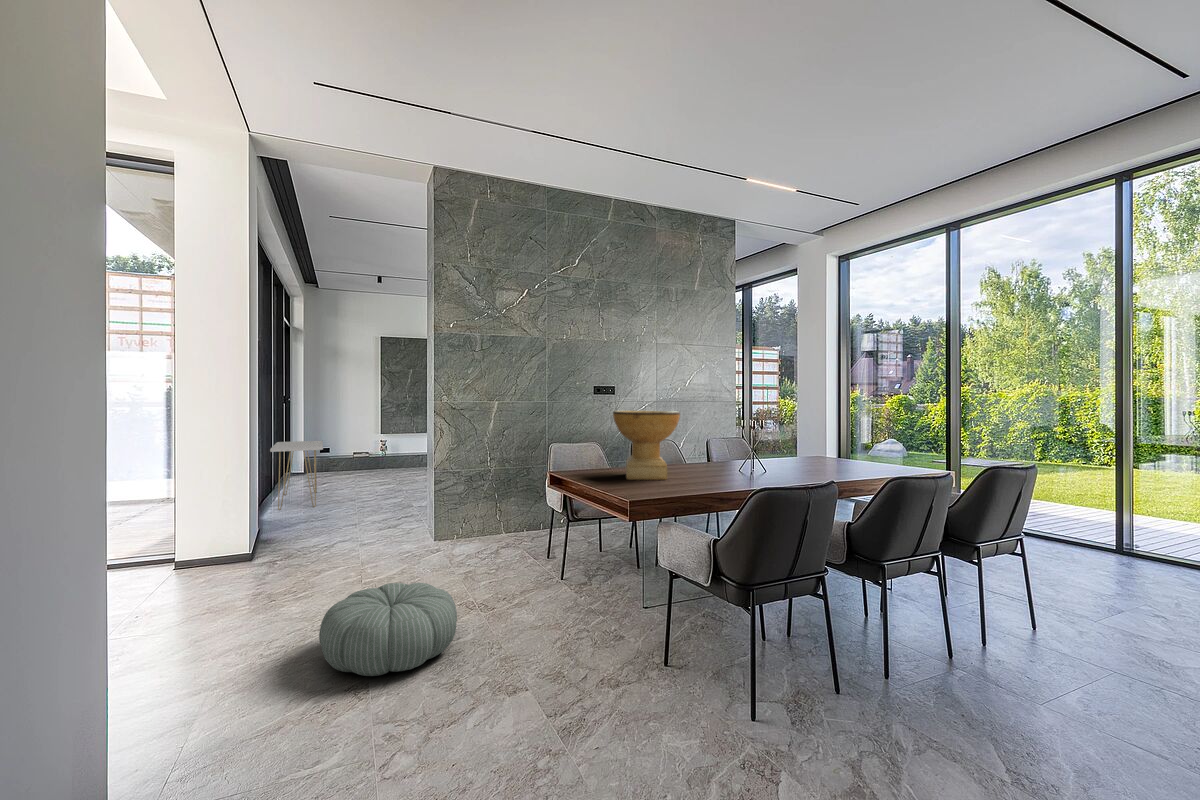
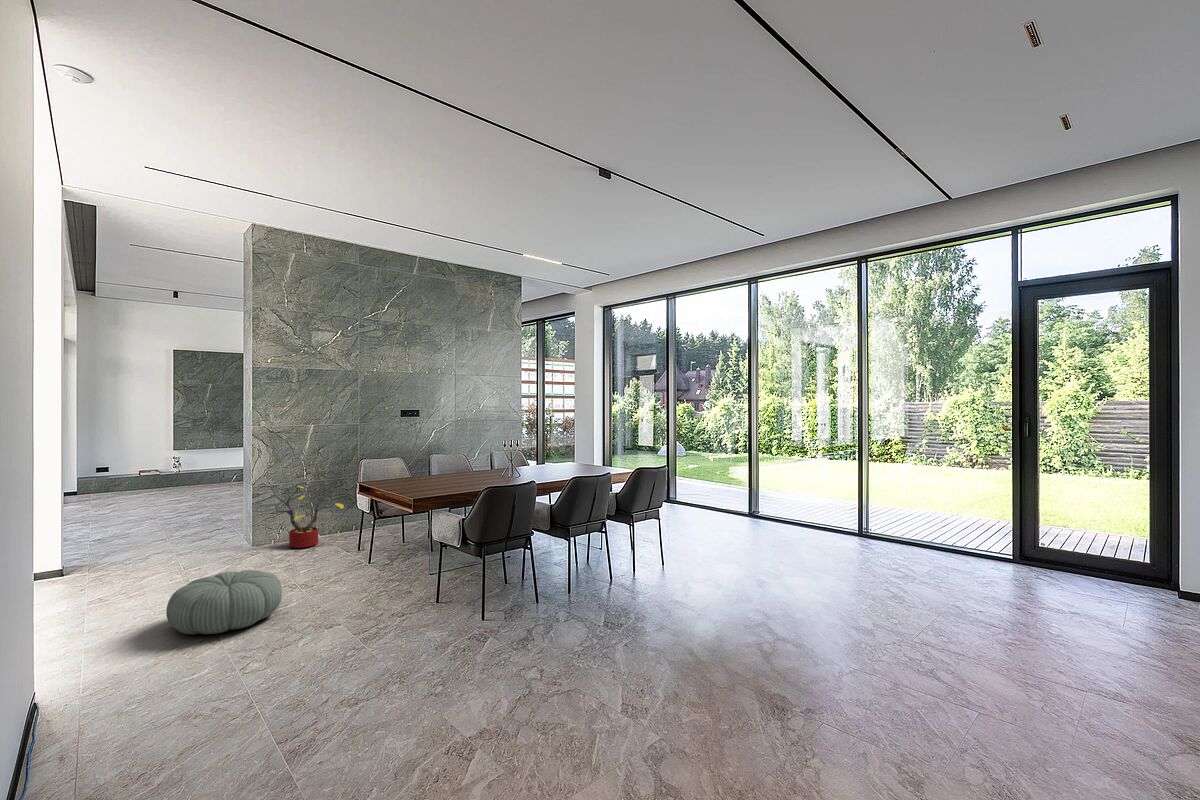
decorative bowl: present [613,411,680,480] -> none [408,434,458,485]
console table: present [270,441,323,510] -> none [55,461,119,533]
decorative plant: none [451,470,532,548] -> present [271,482,344,548]

